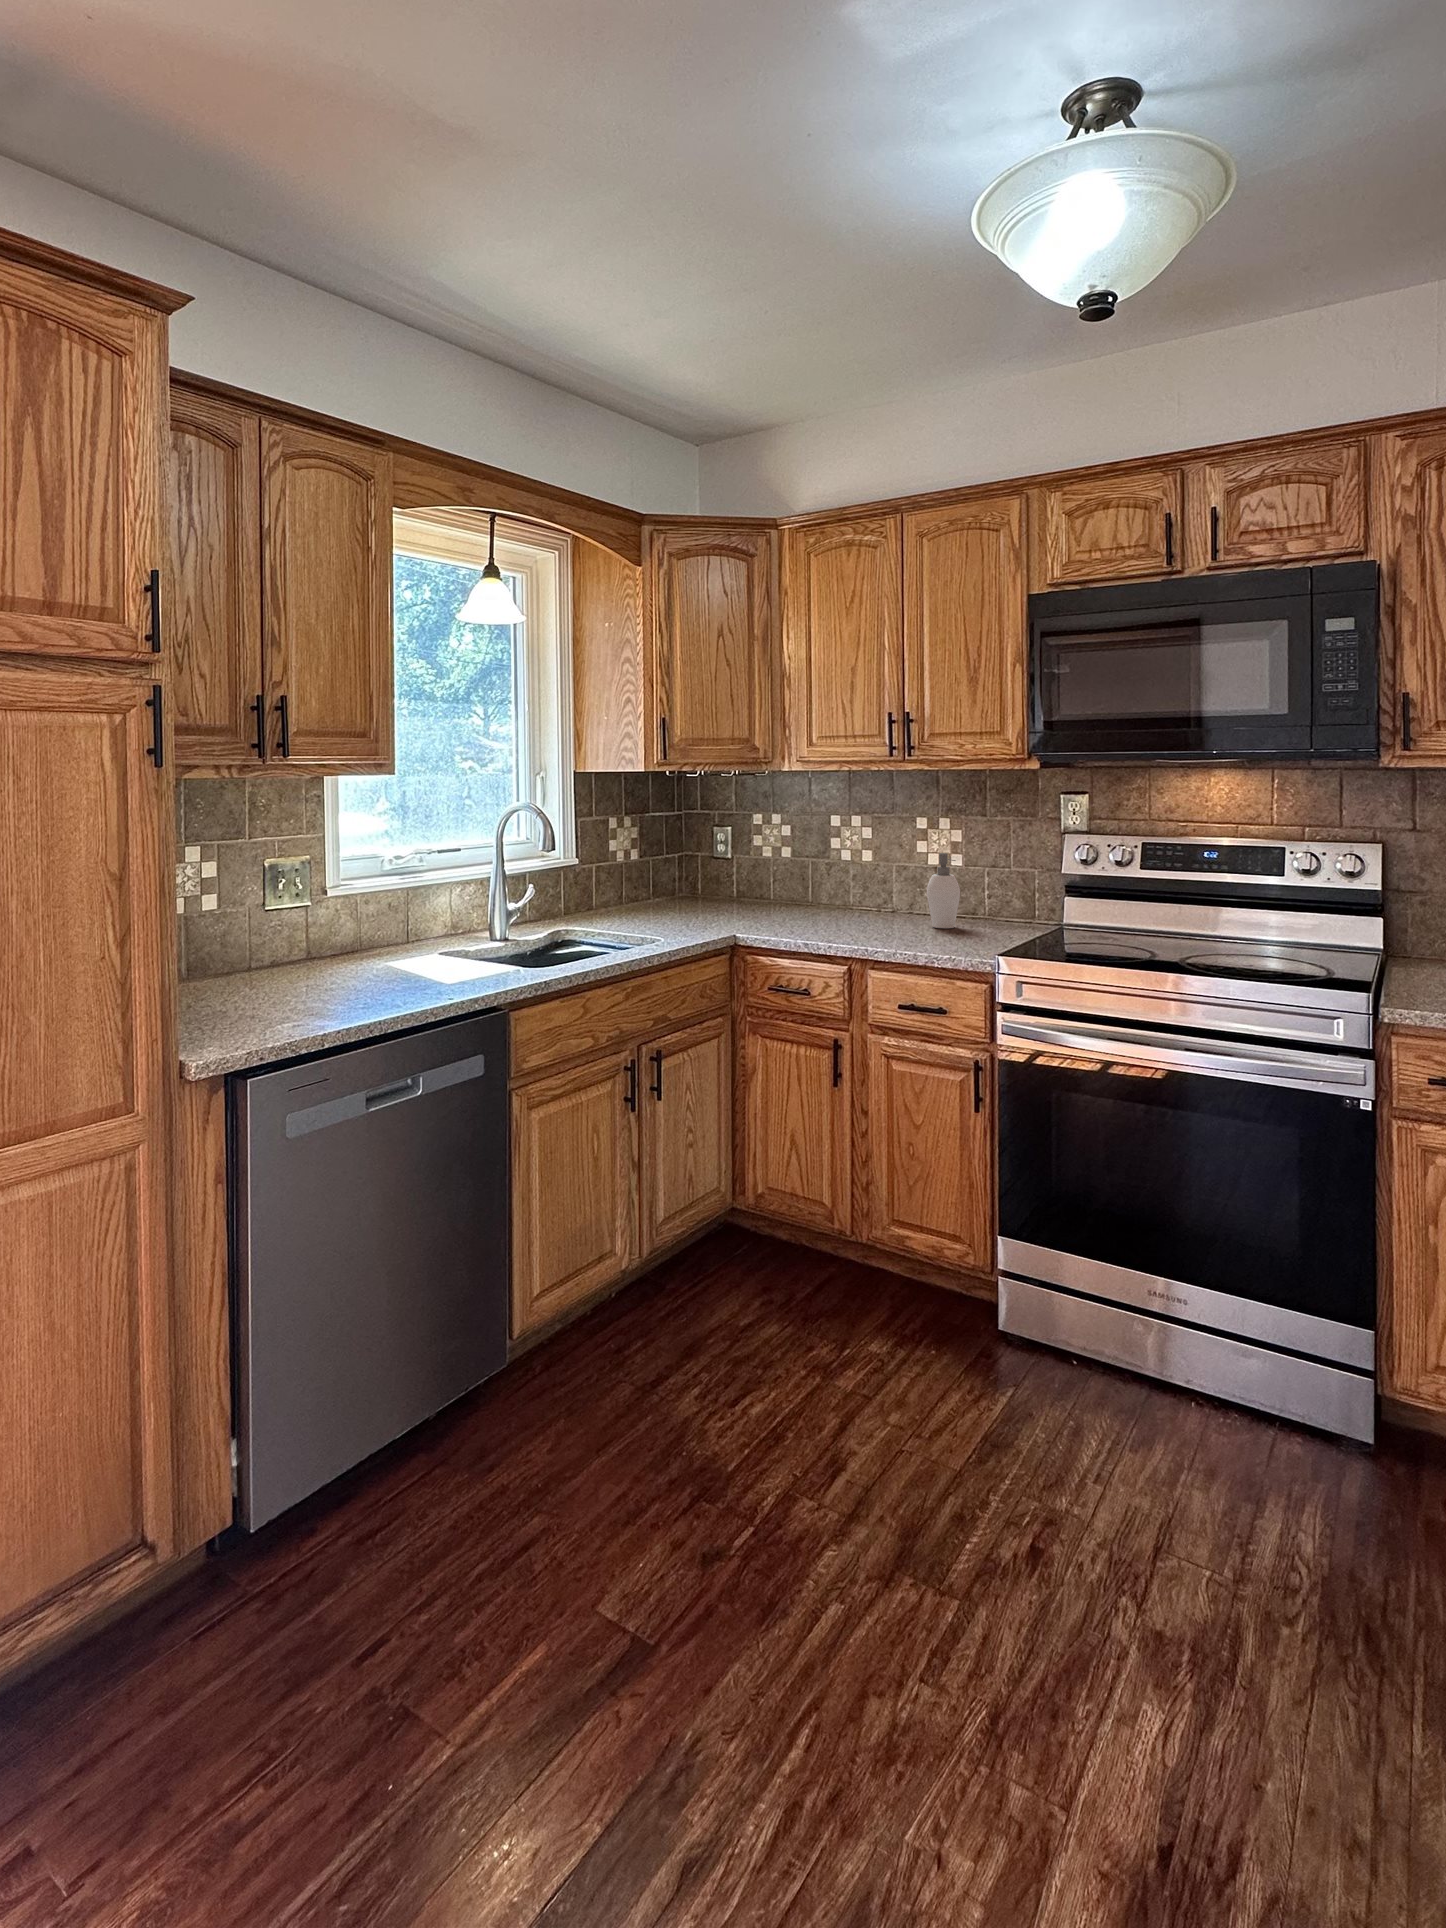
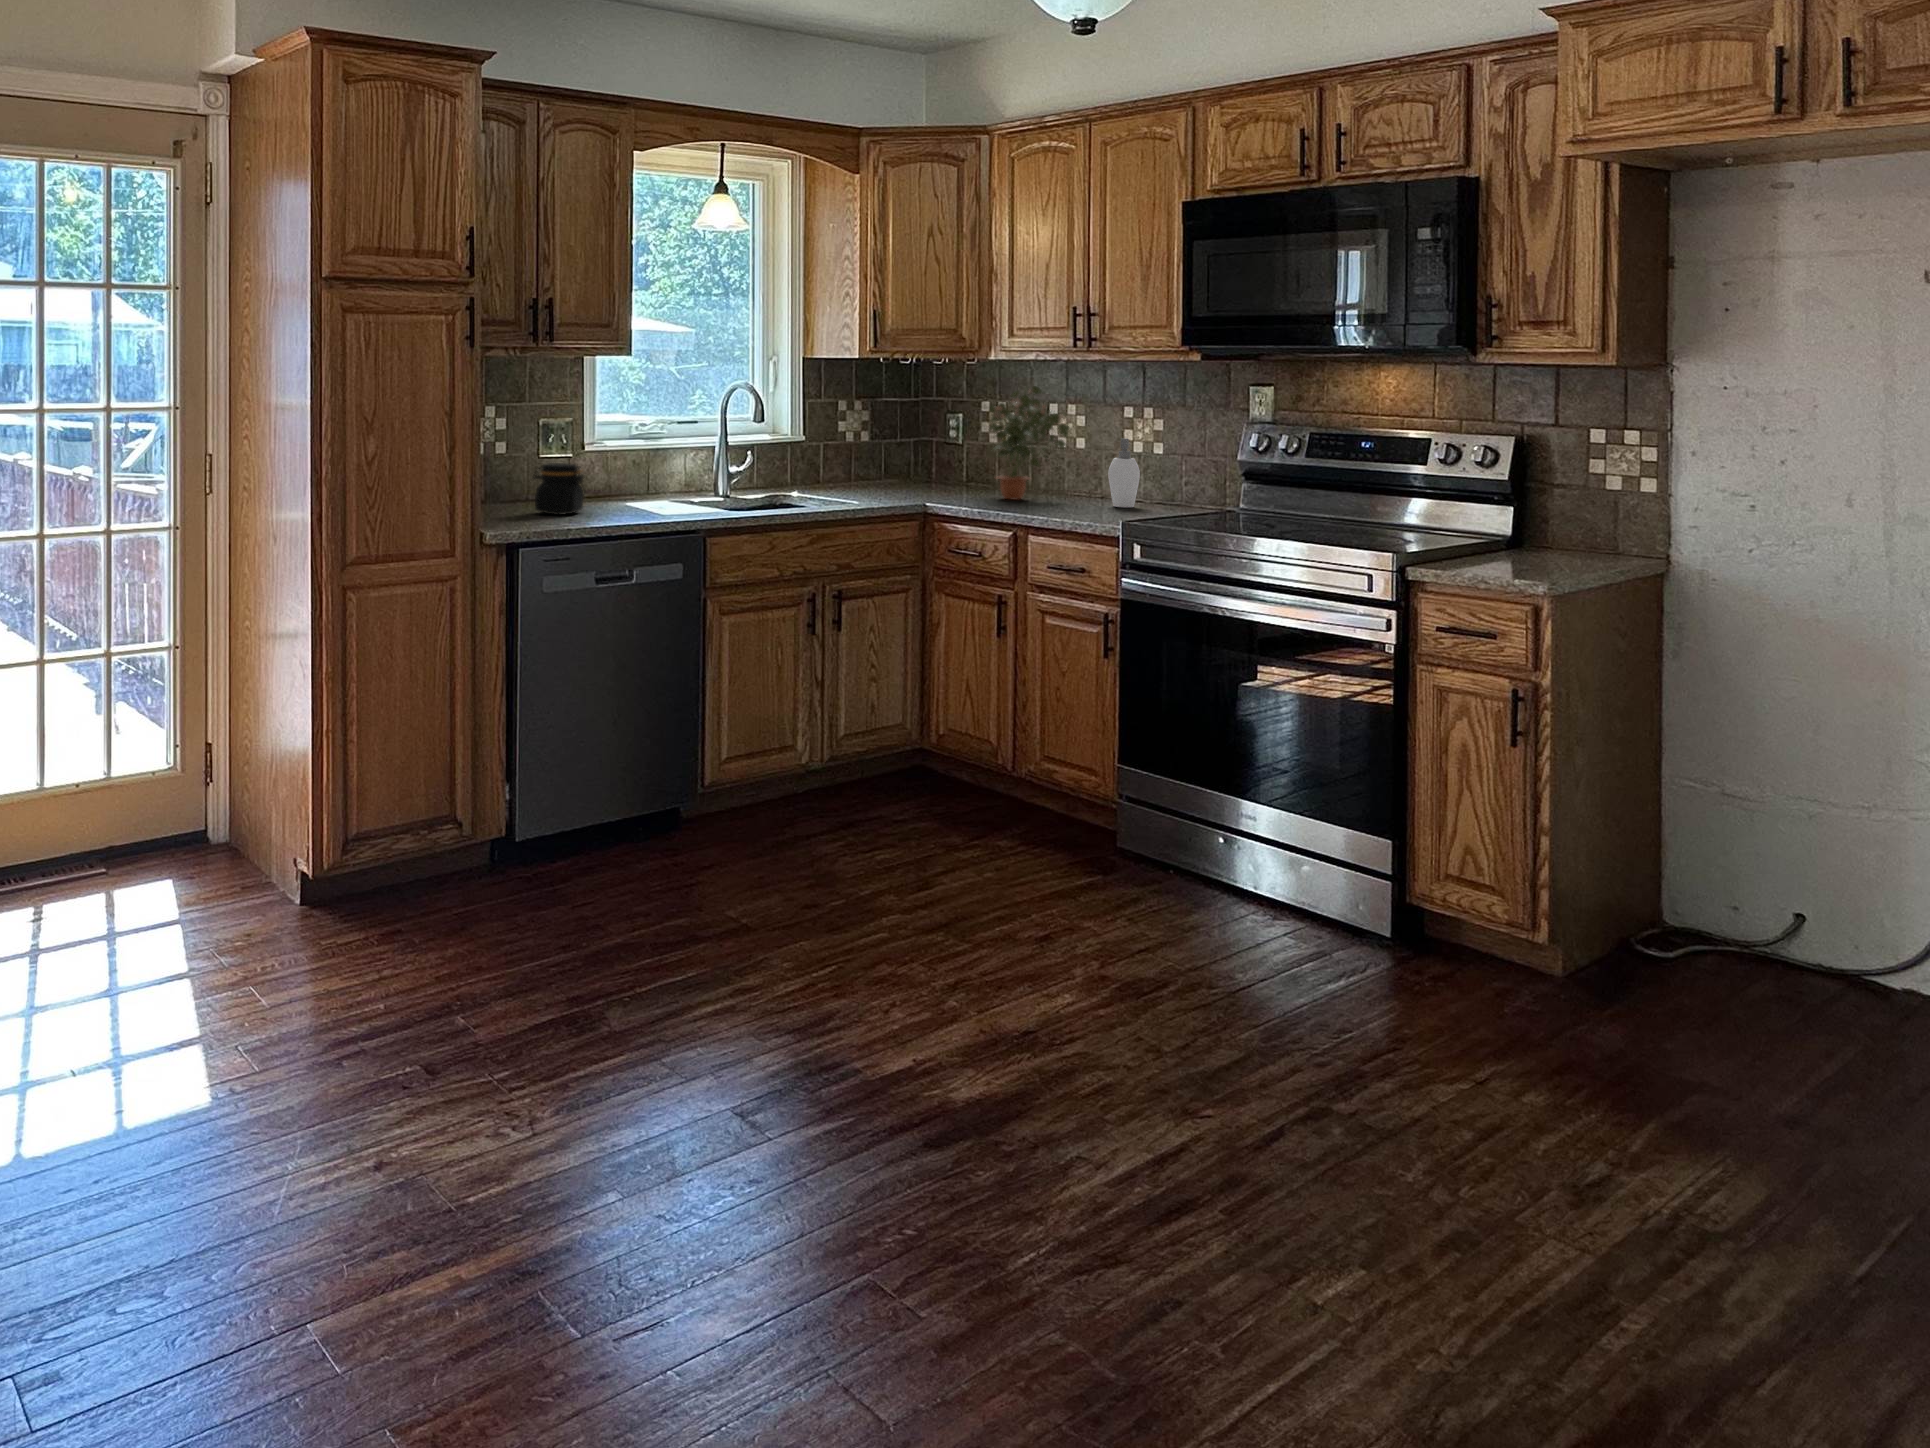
potted plant: none [778,798,875,923] -> present [990,386,1070,500]
jar: none [257,924,338,997] -> present [533,463,584,515]

